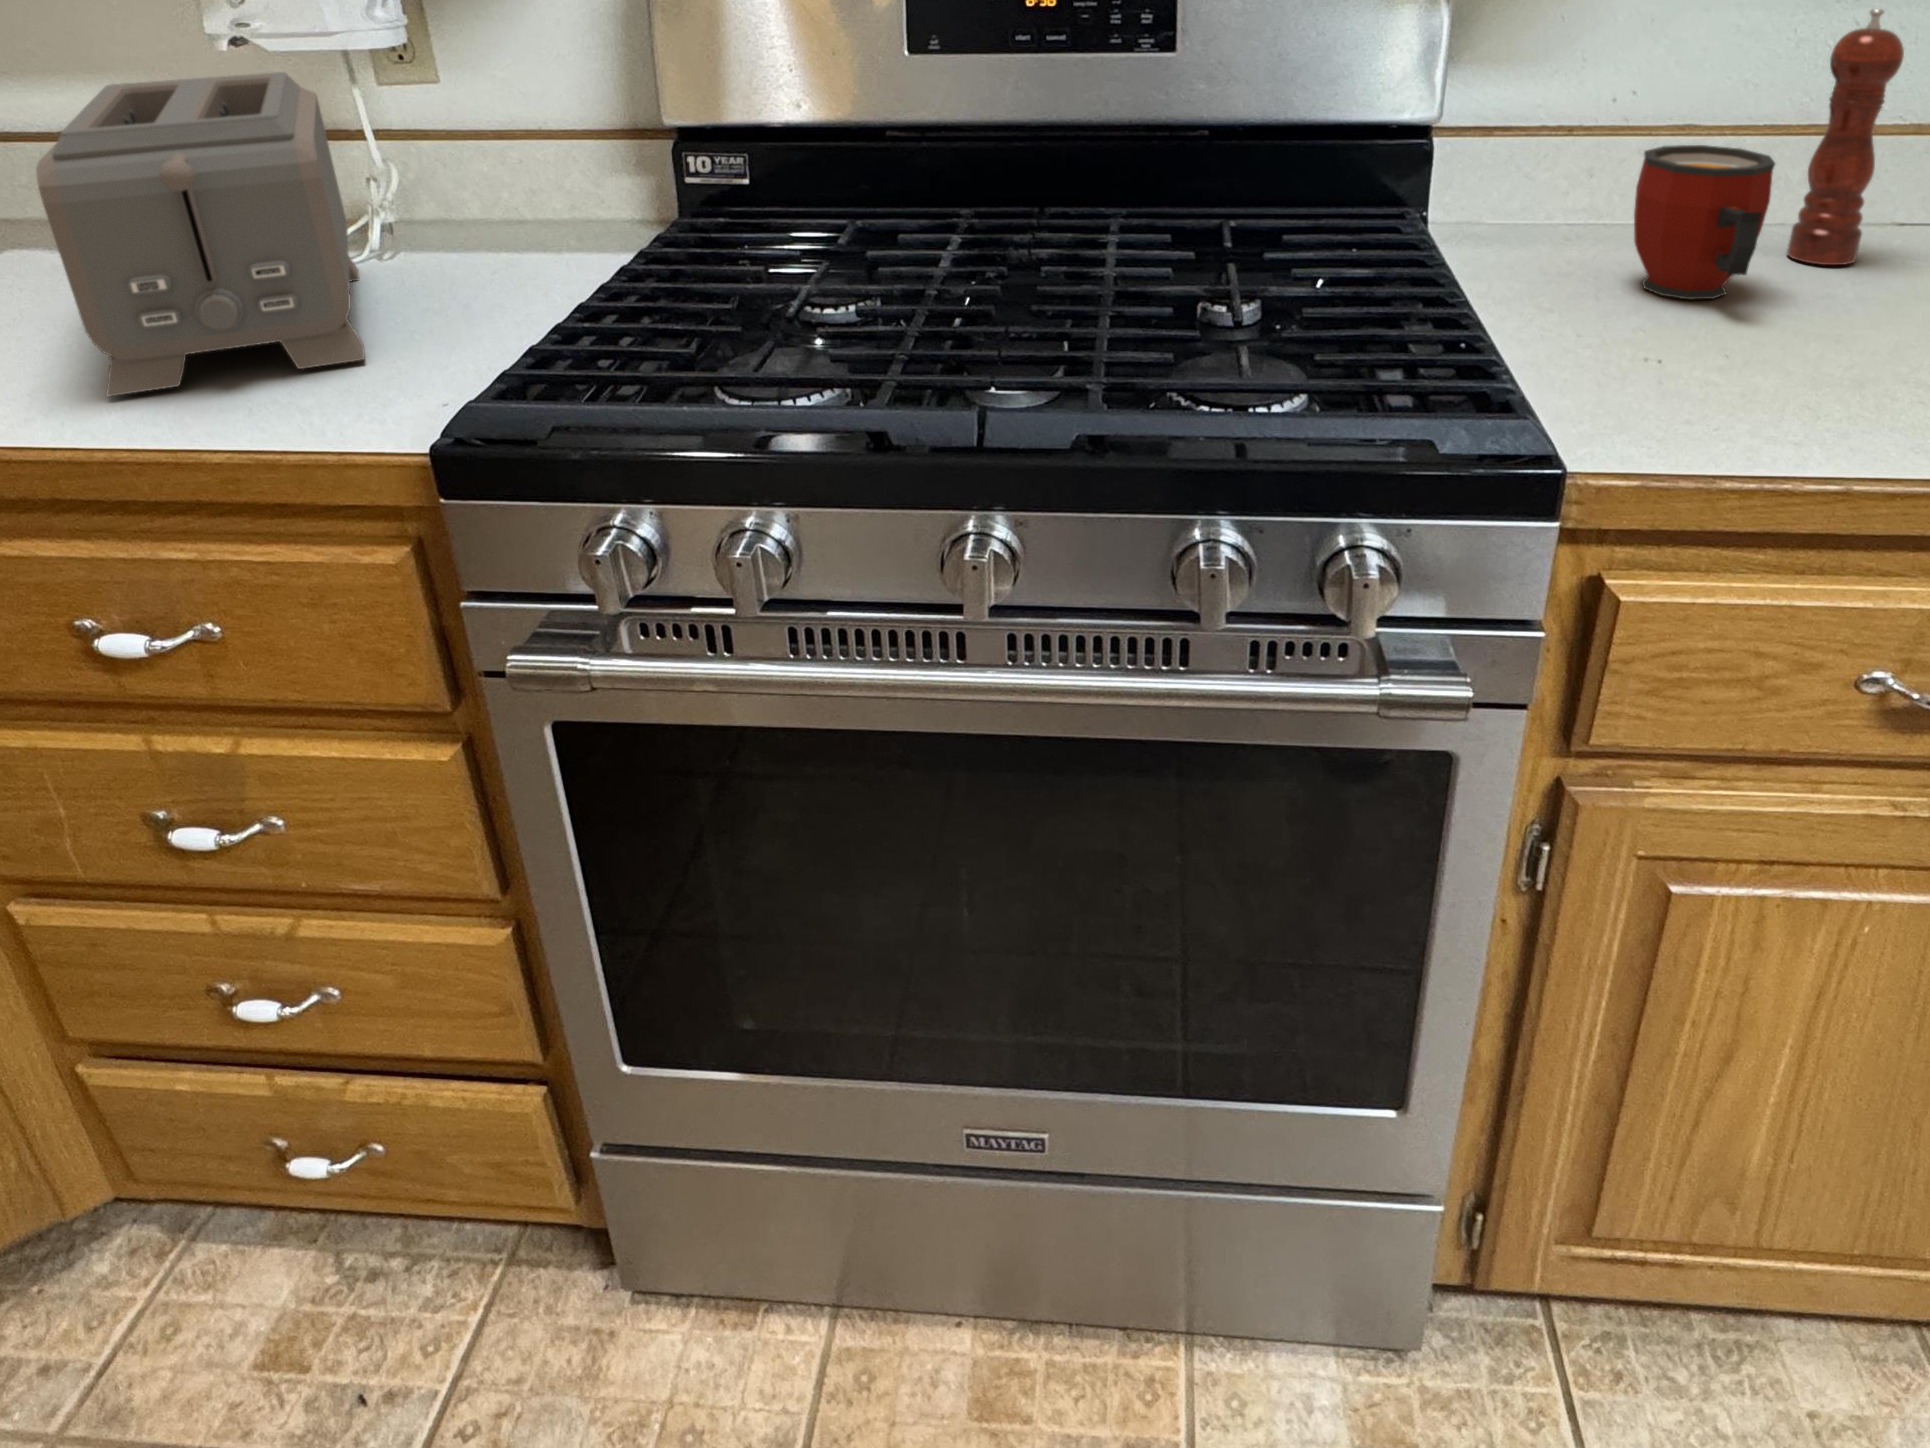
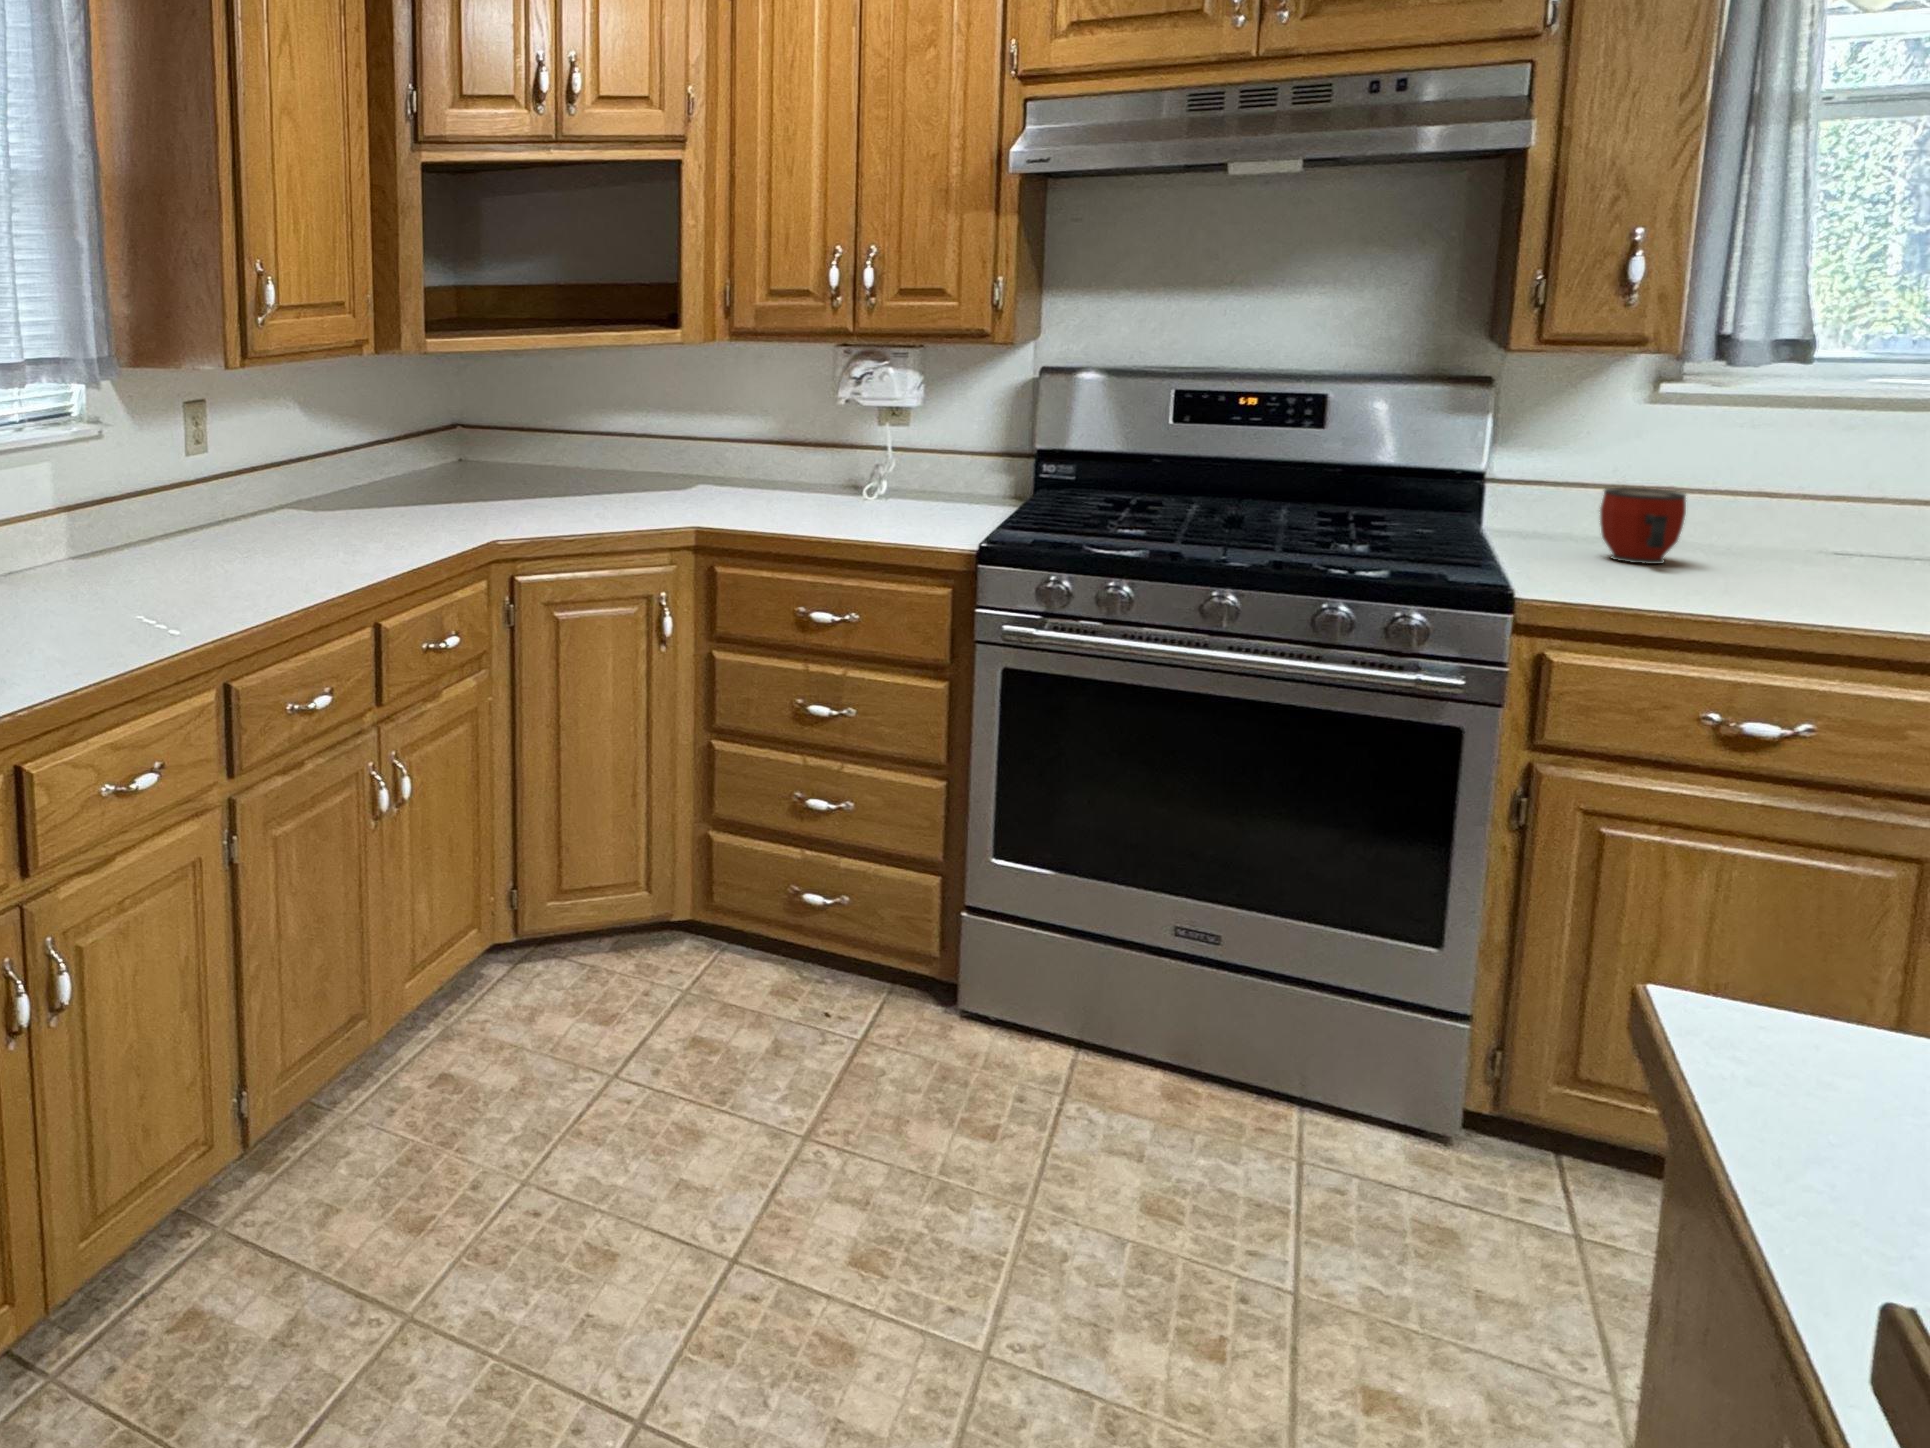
pepper mill: present [1787,9,1904,265] -> none [1729,427,1791,562]
toaster: present [36,72,365,396] -> none [795,414,918,522]

